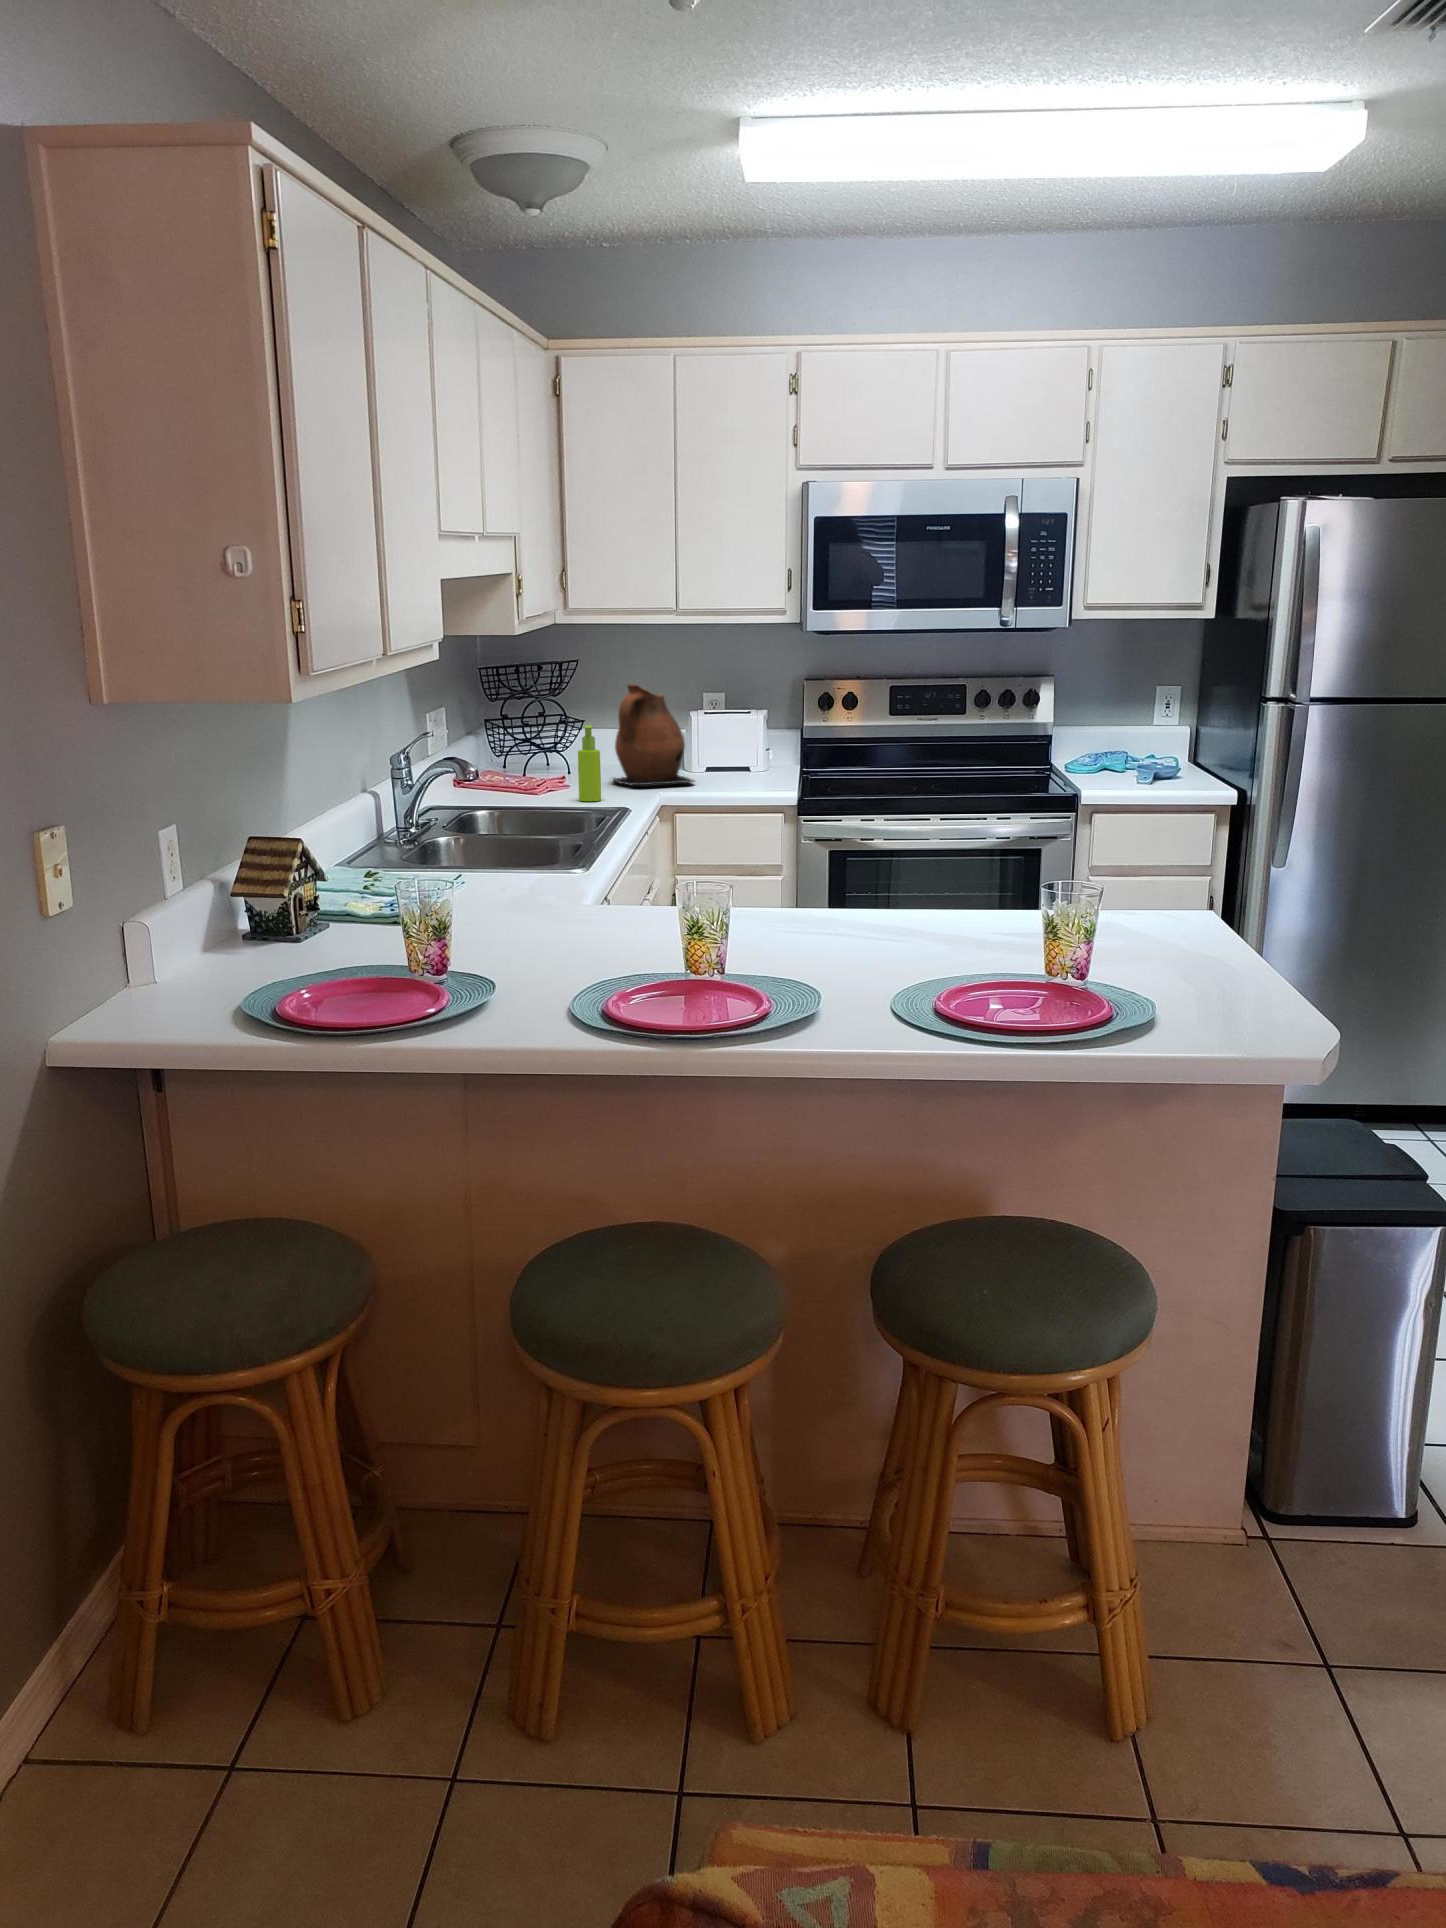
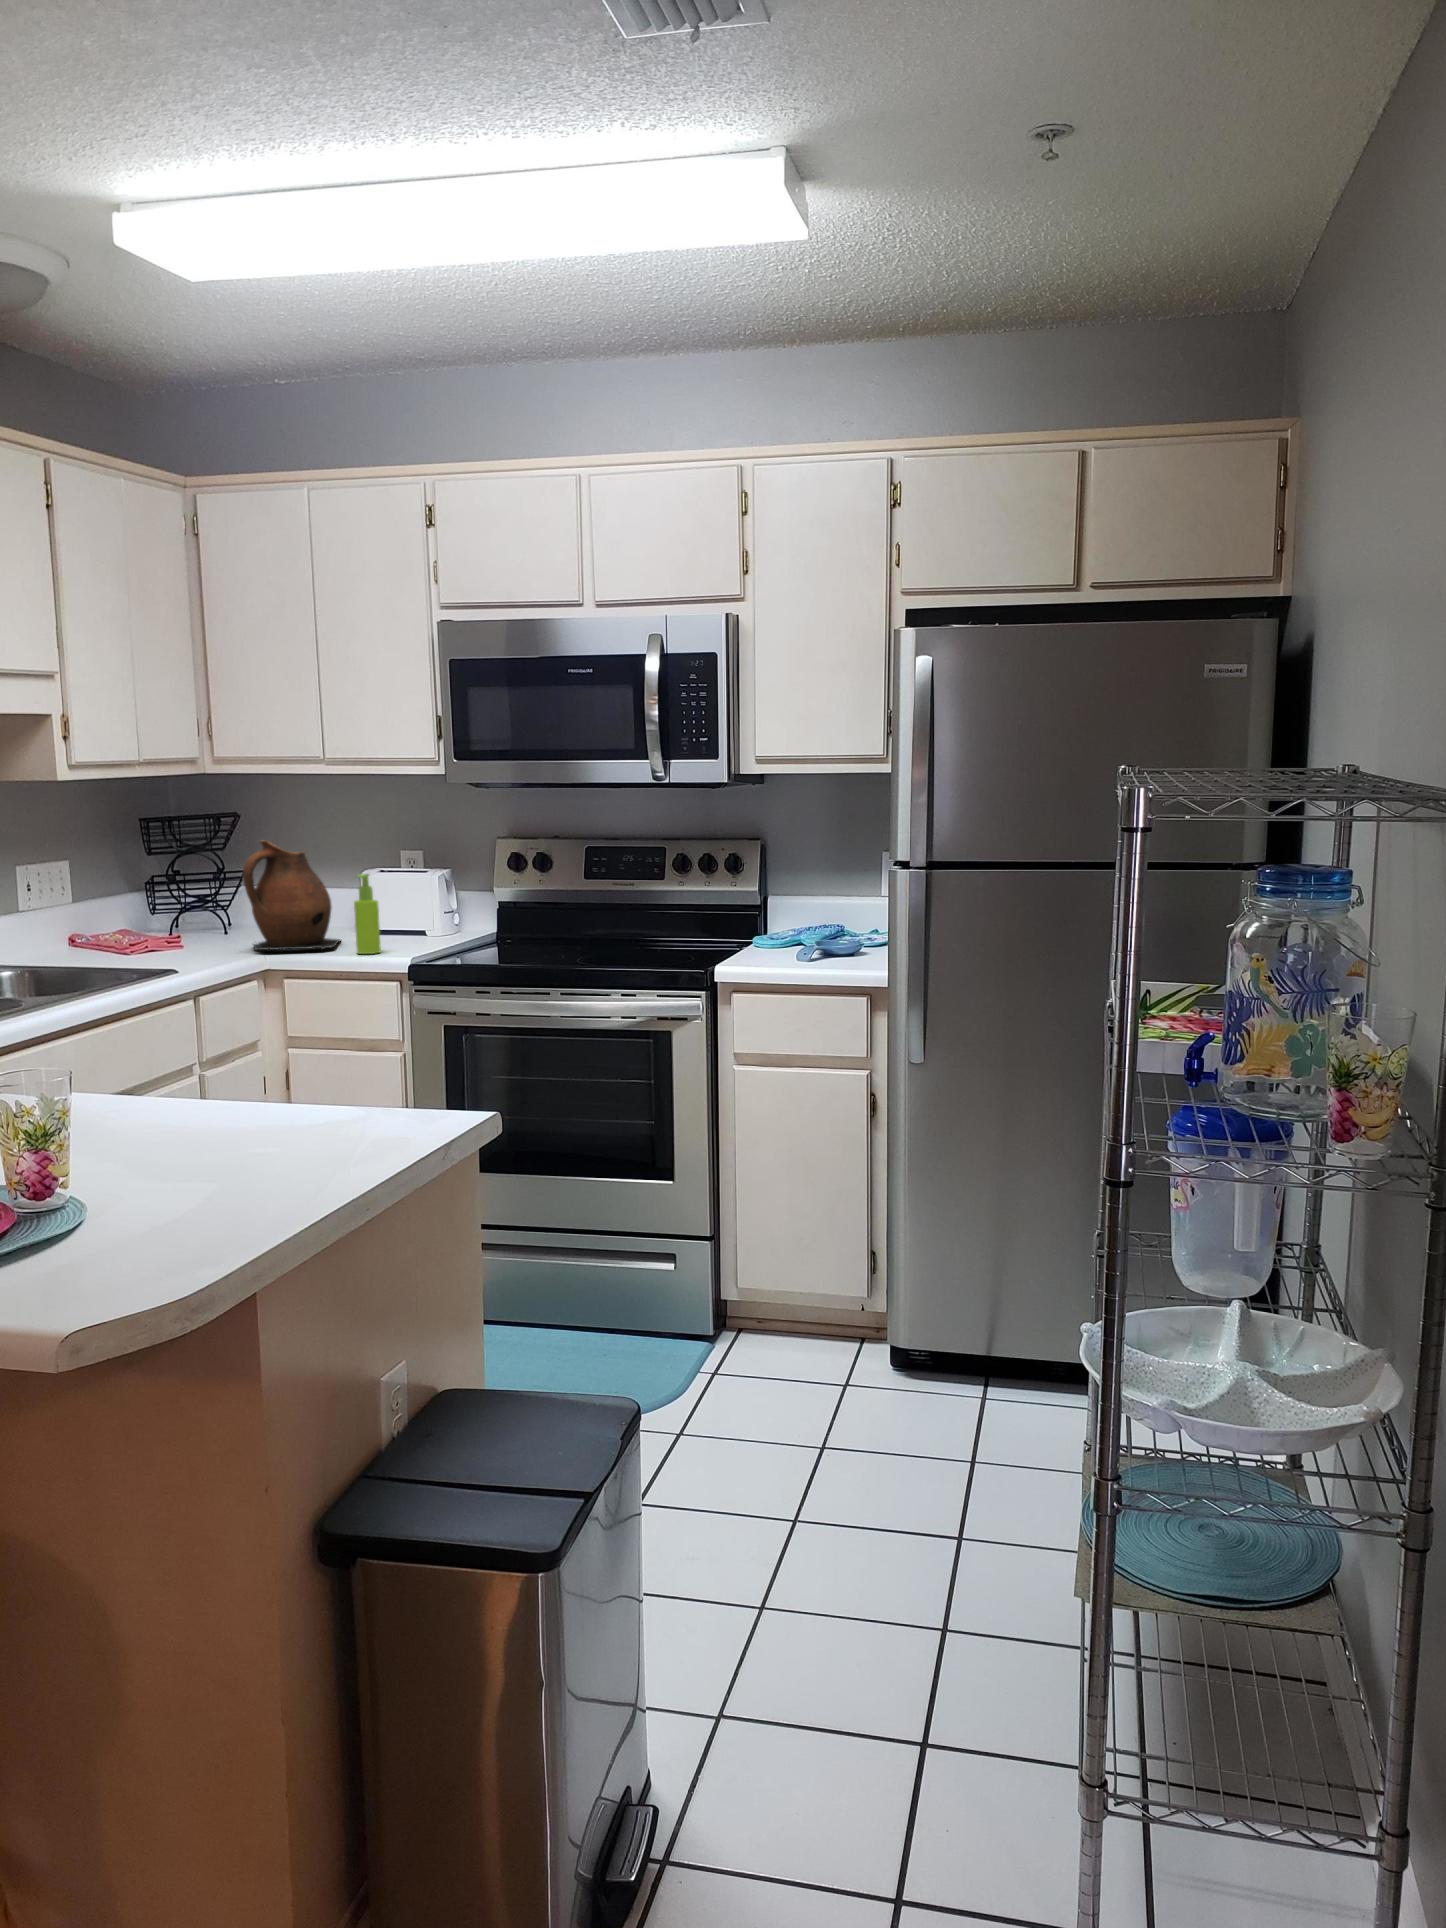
soap dispenser: present [578,725,601,801] -> present [354,874,381,954]

